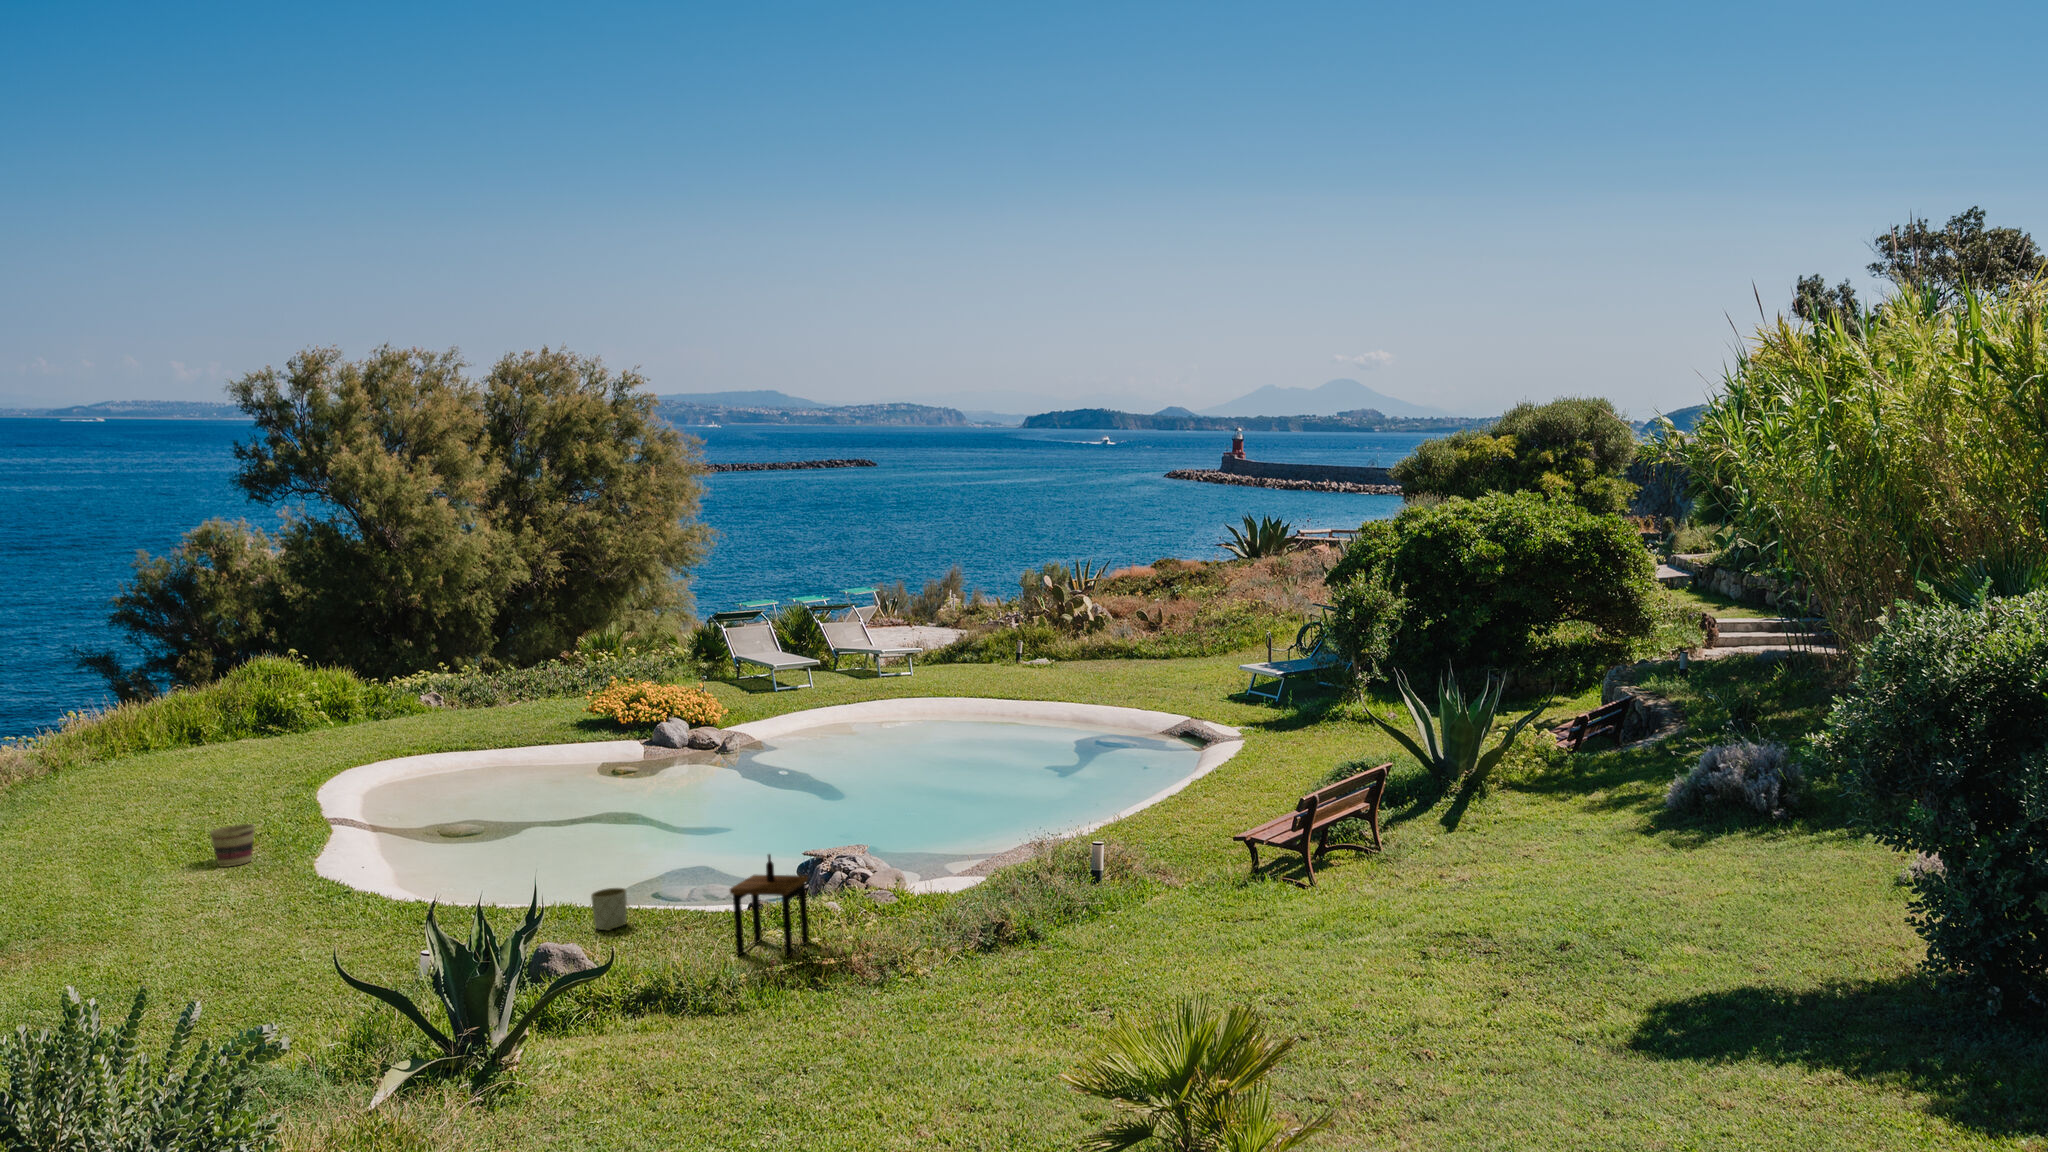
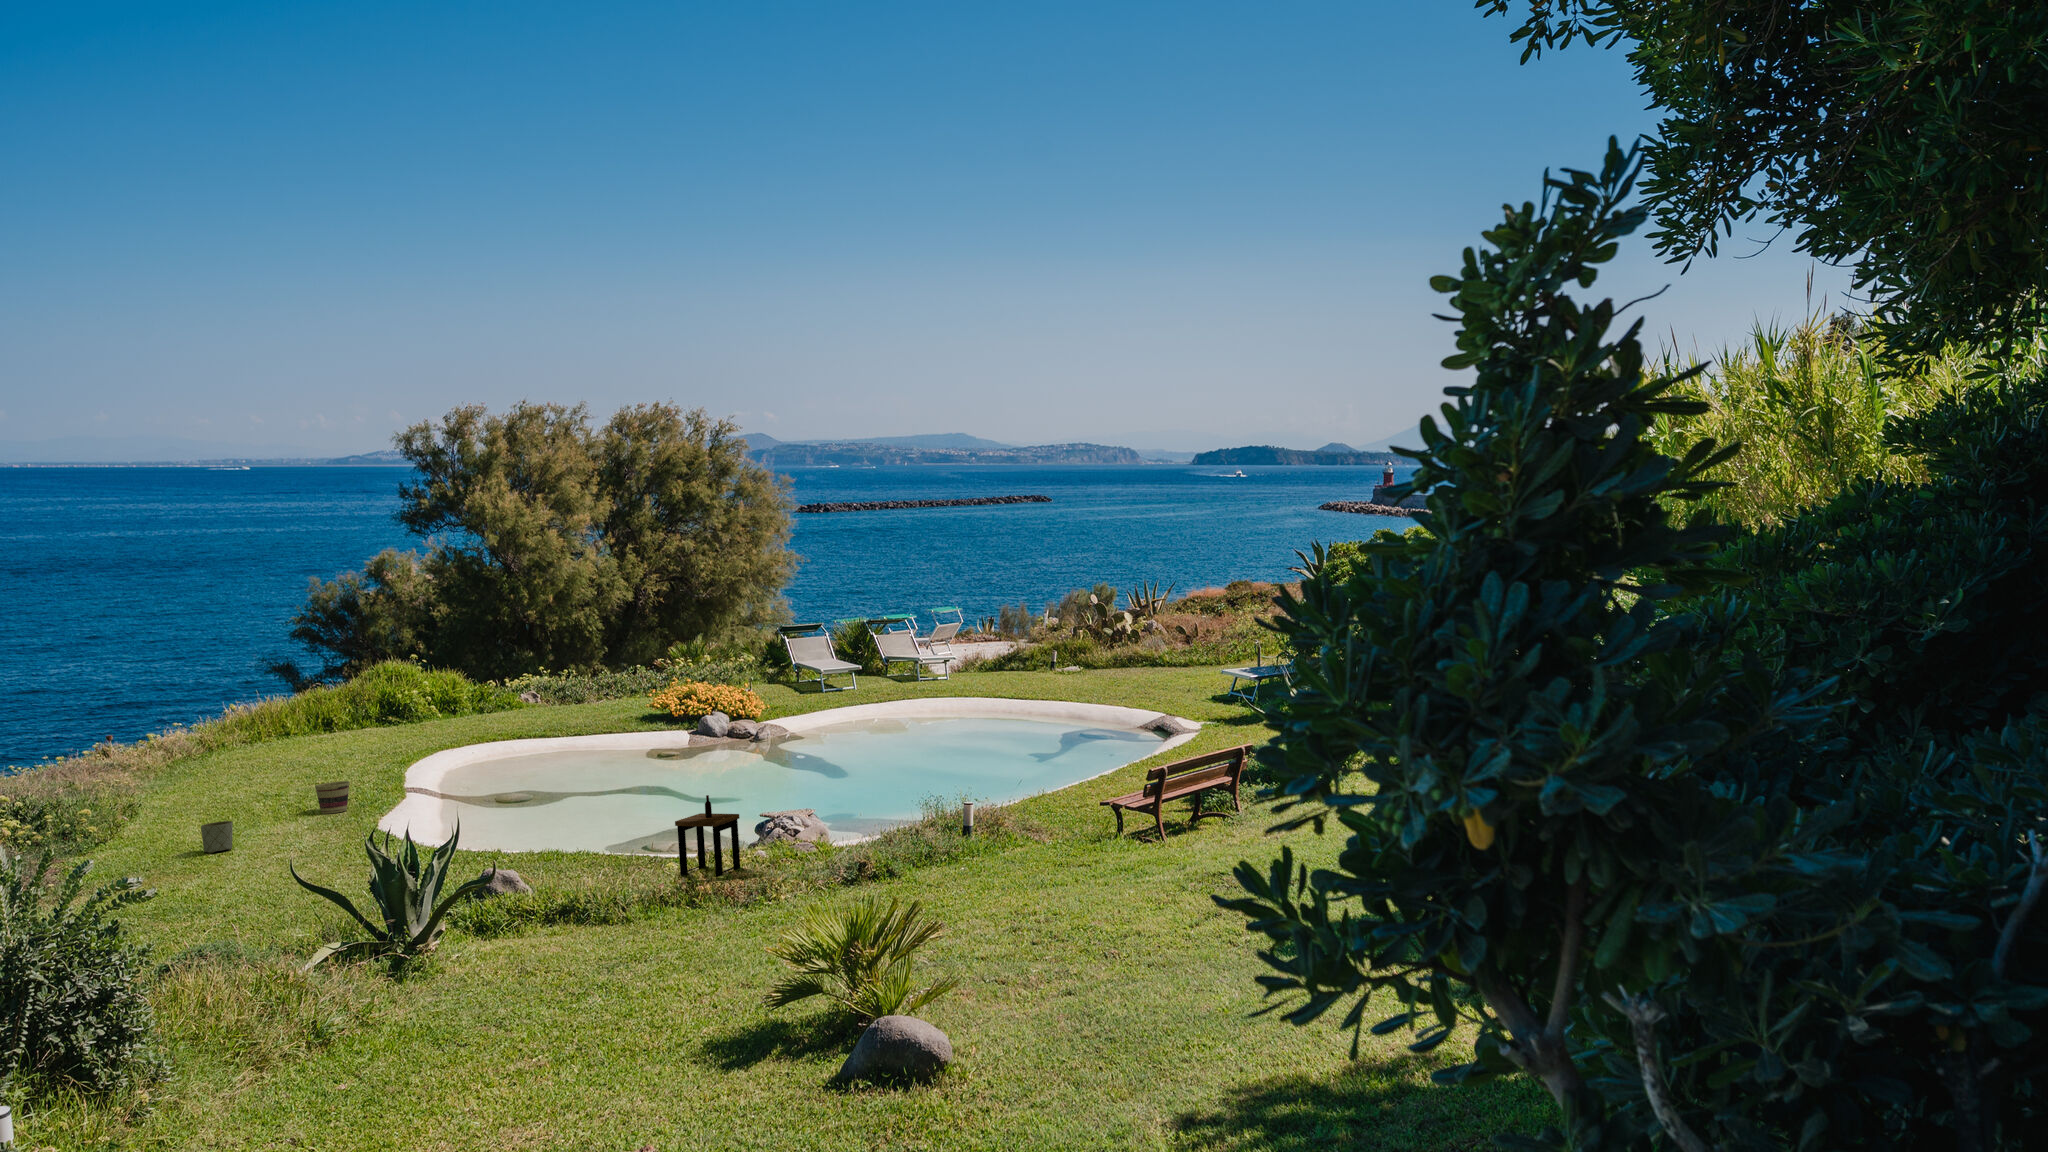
planter: present [591,888,627,931] -> present [201,821,233,853]

